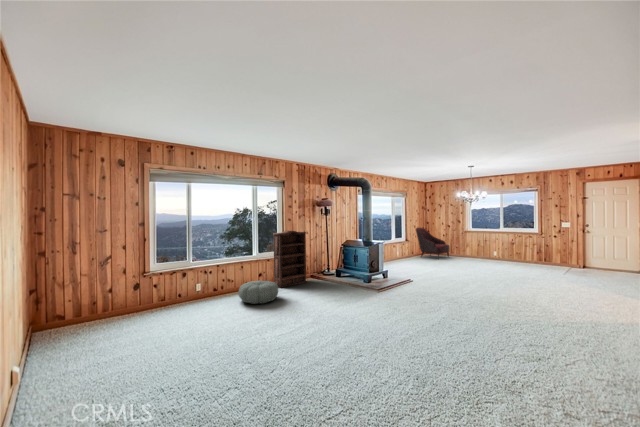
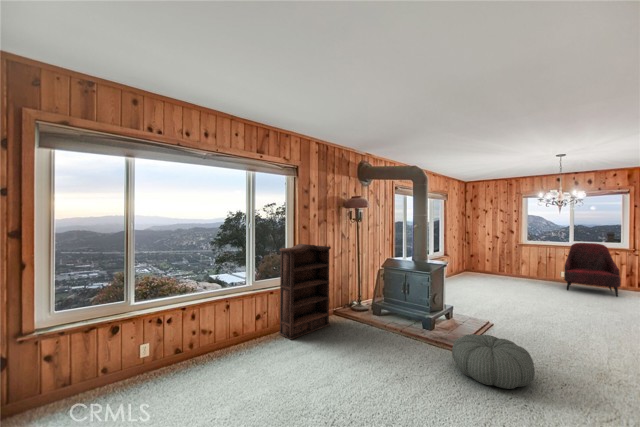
armchair: present [416,228,450,259] -> present [564,243,621,296]
pouf: present [239,280,278,304] -> present [452,334,535,389]

